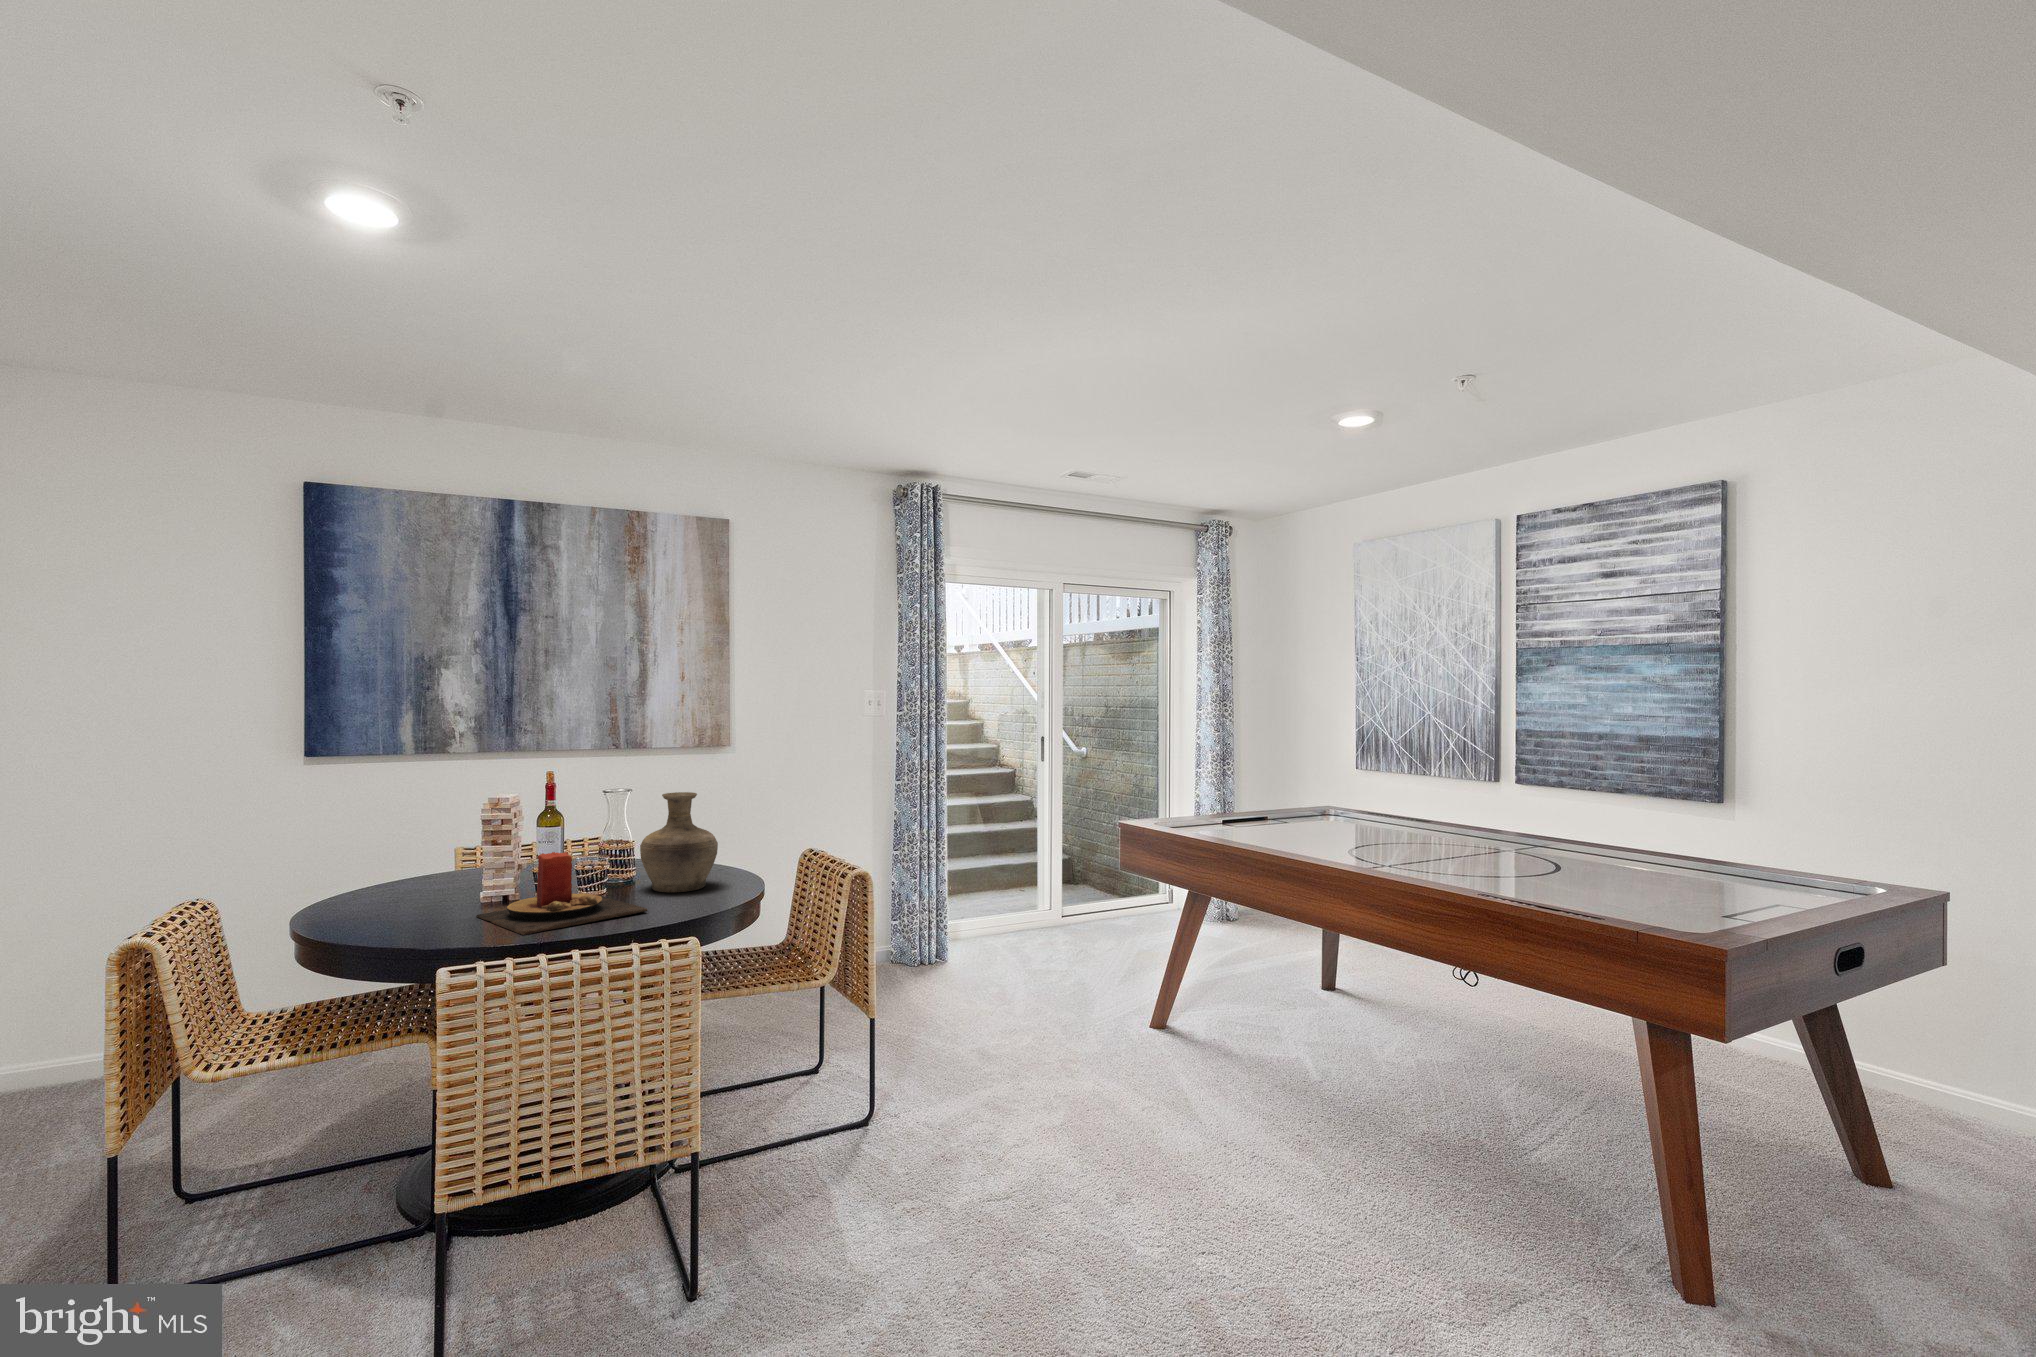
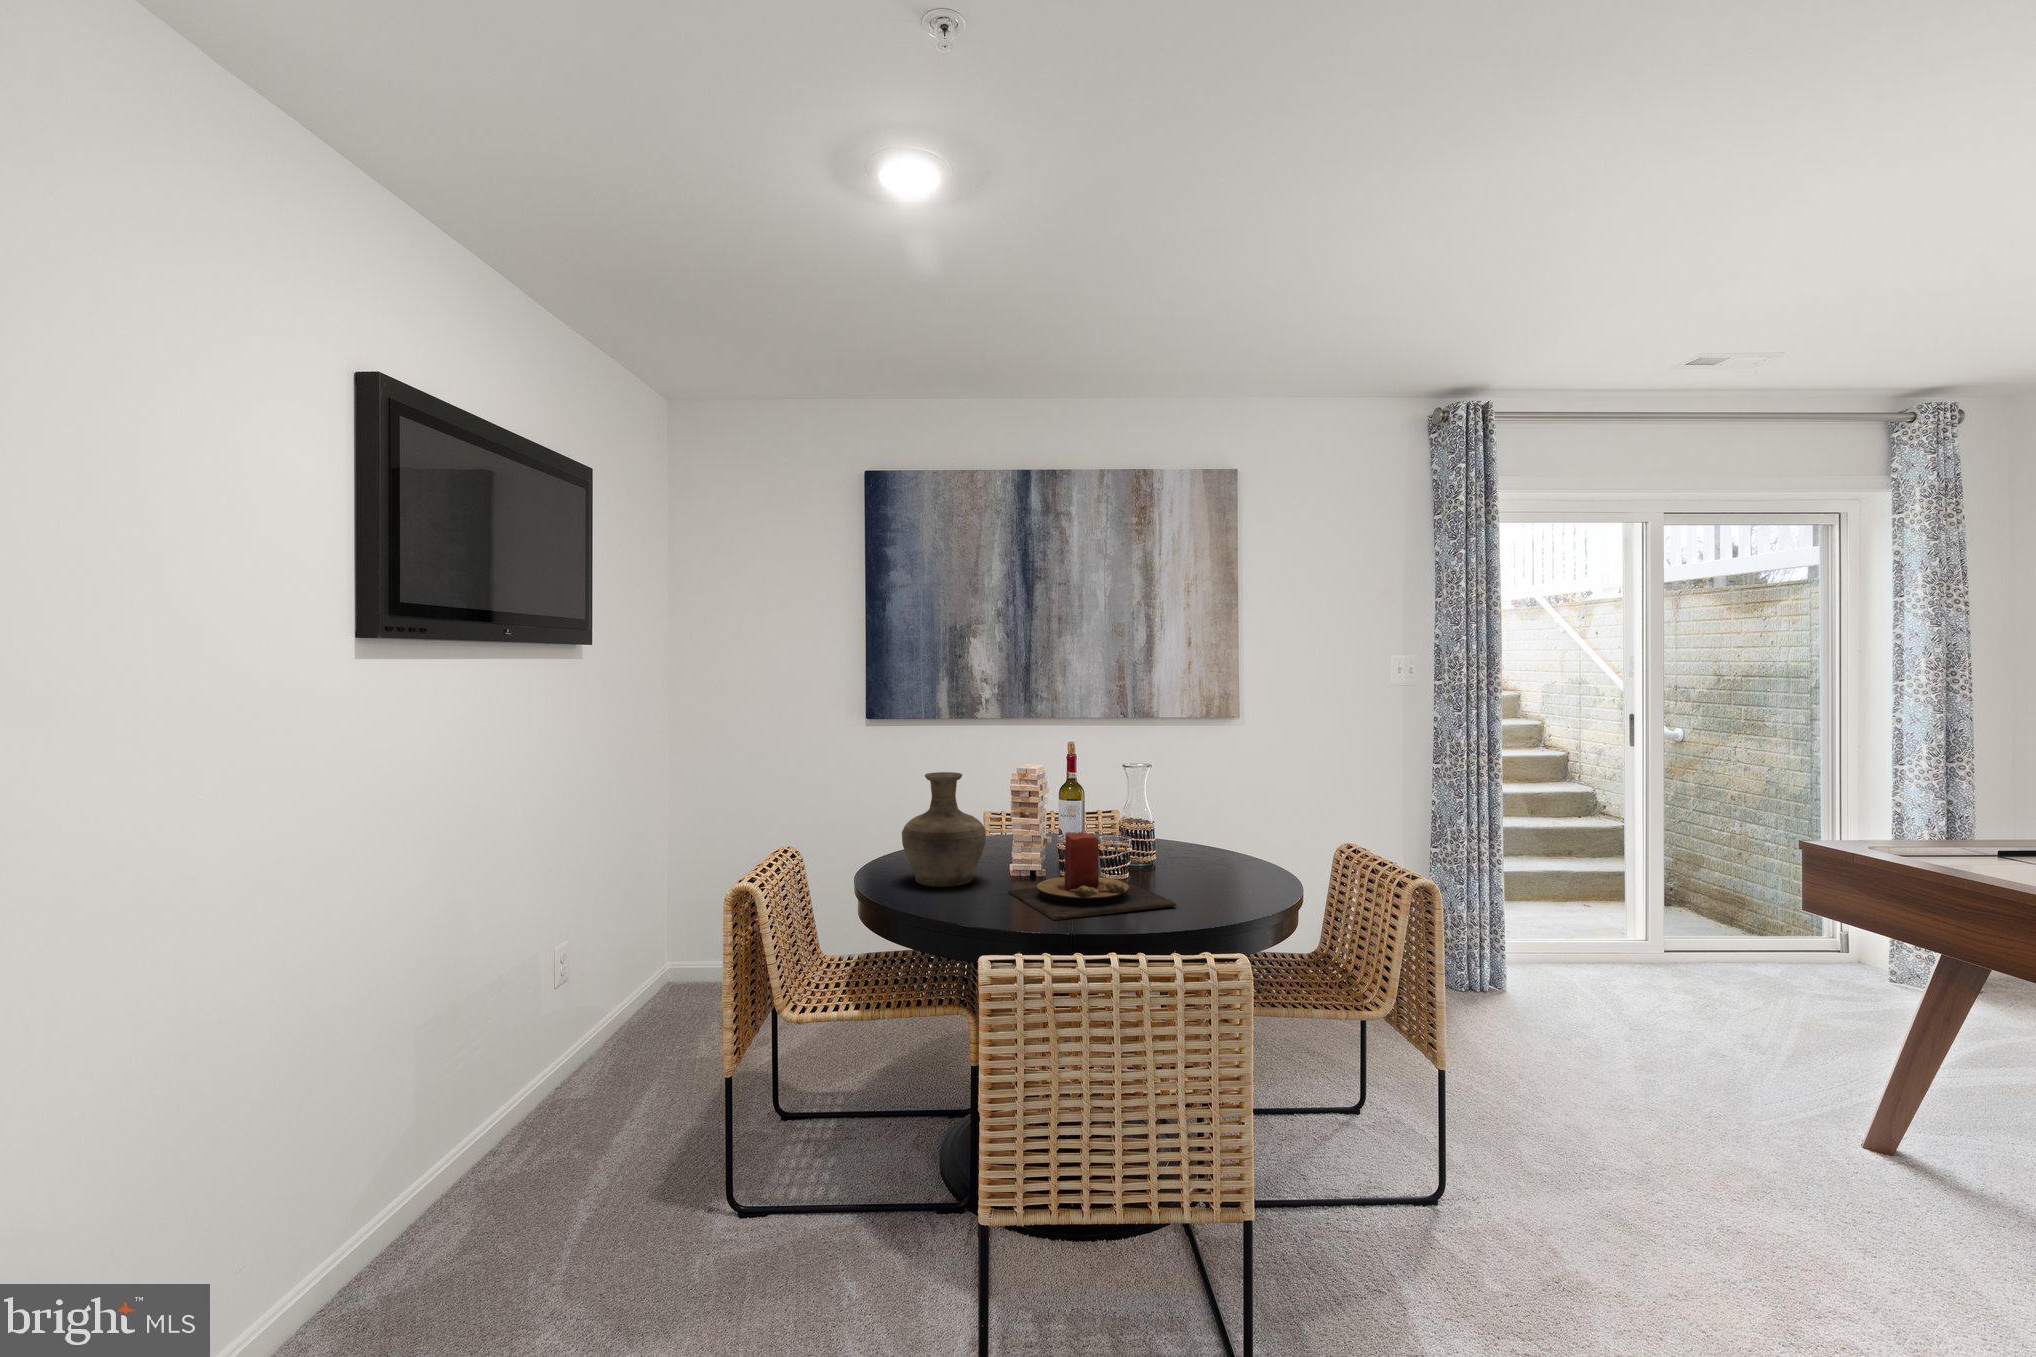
vase: present [640,792,718,893] -> present [902,772,986,887]

